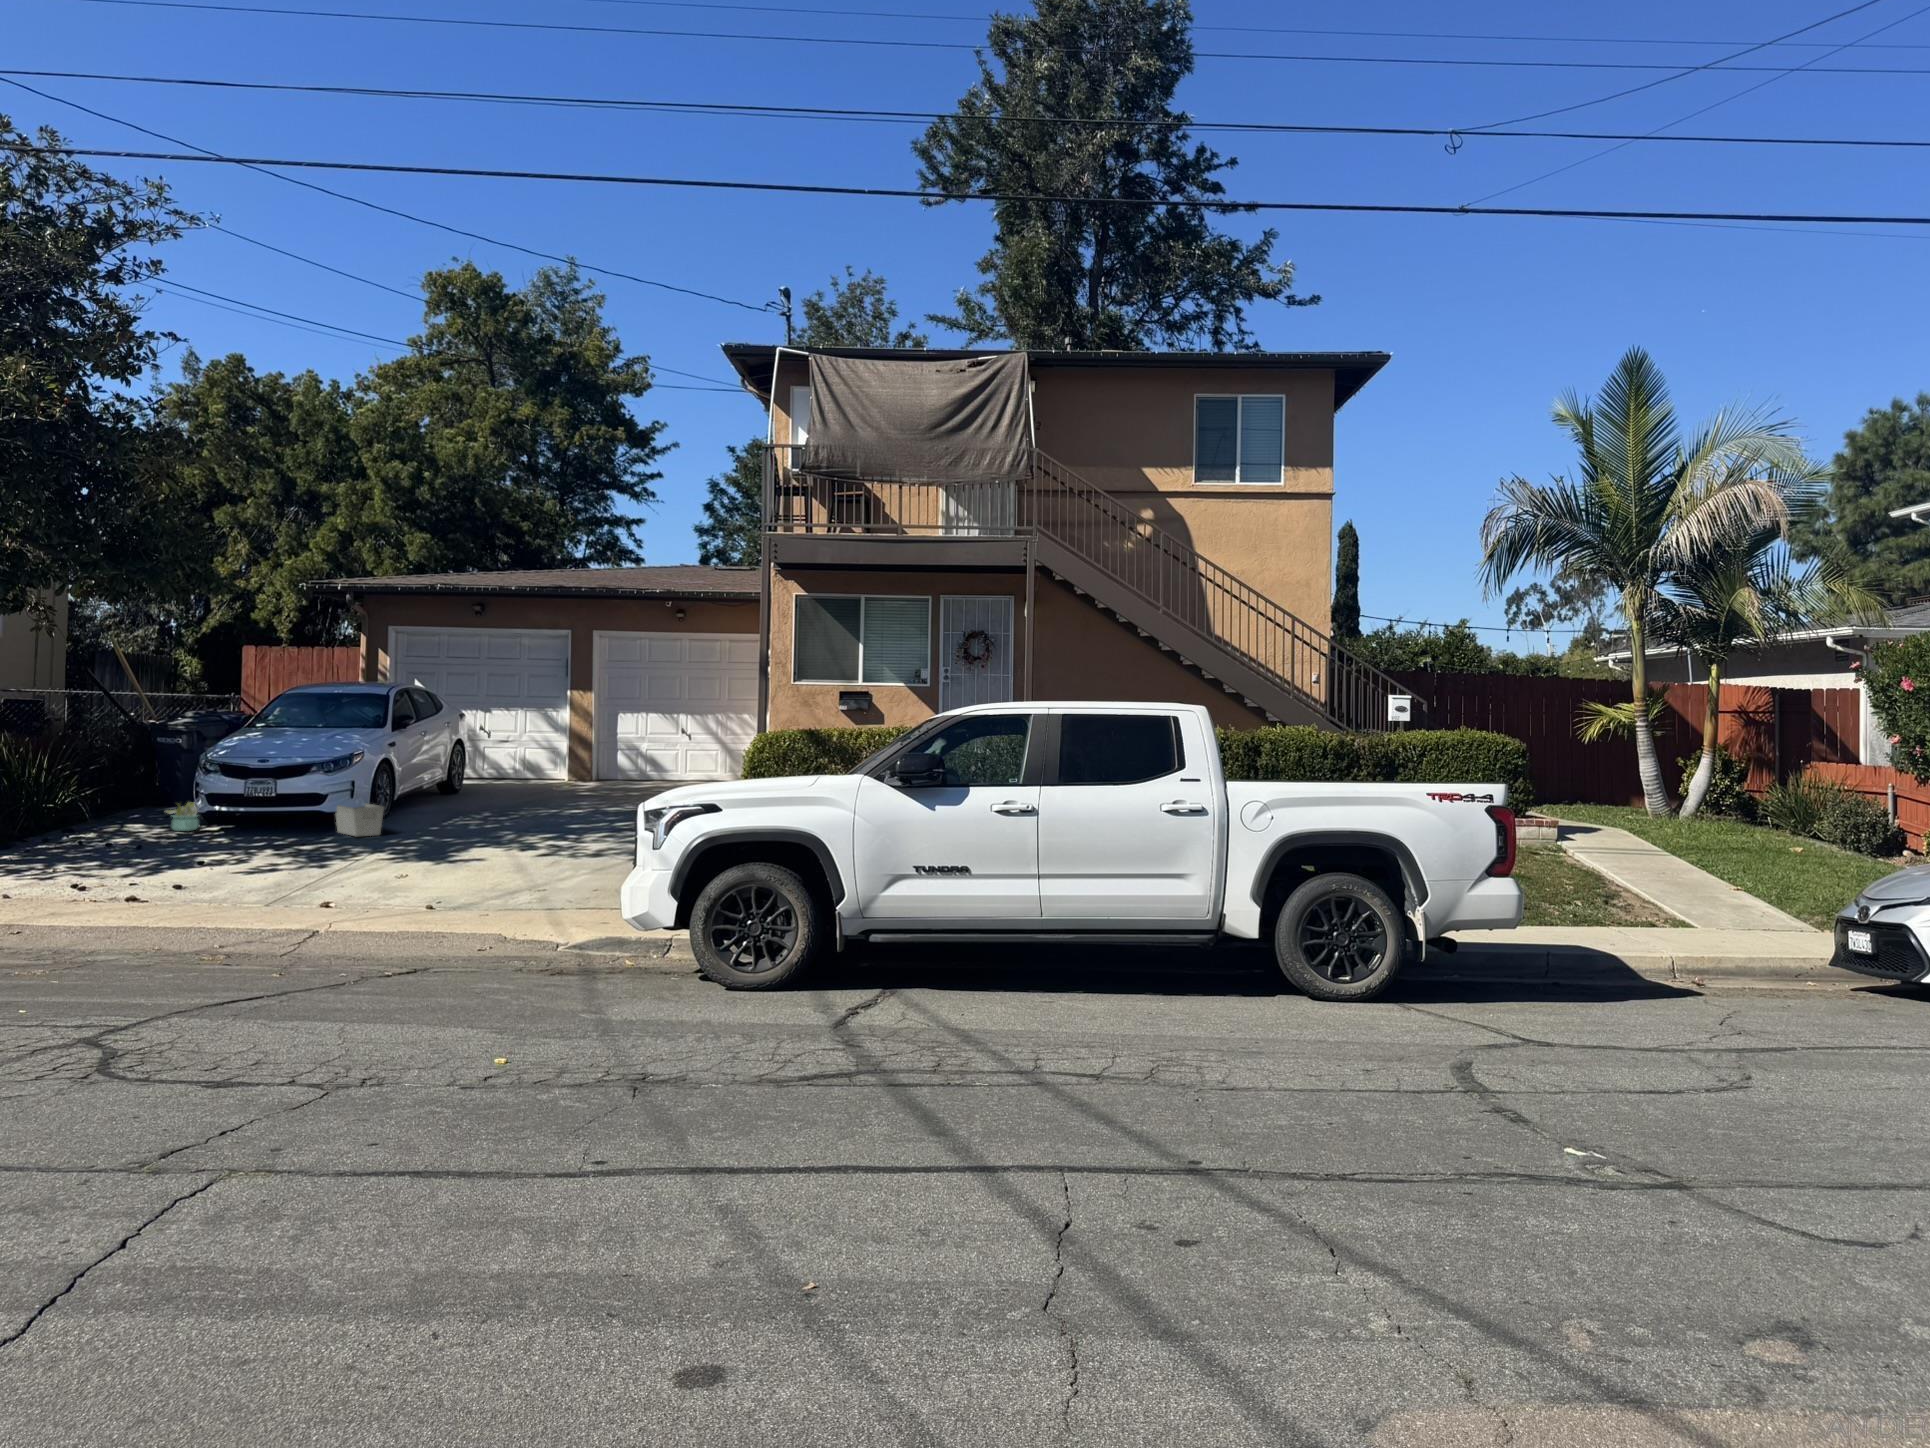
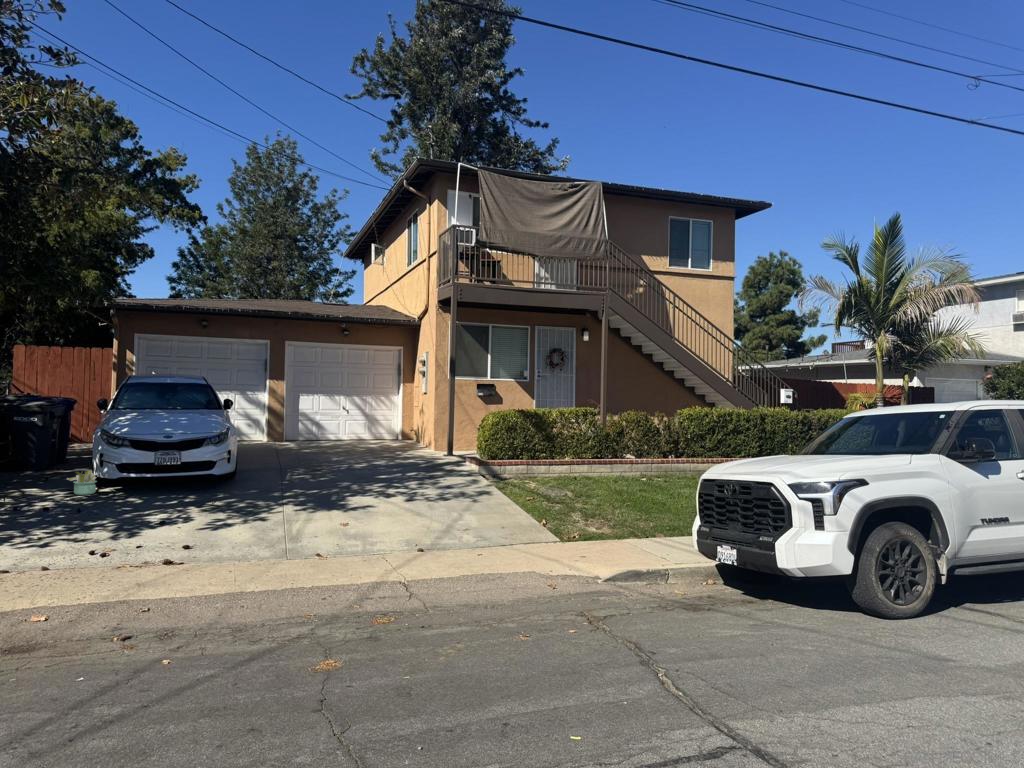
storage bin: present [336,803,384,836] -> none [218,467,265,494]

